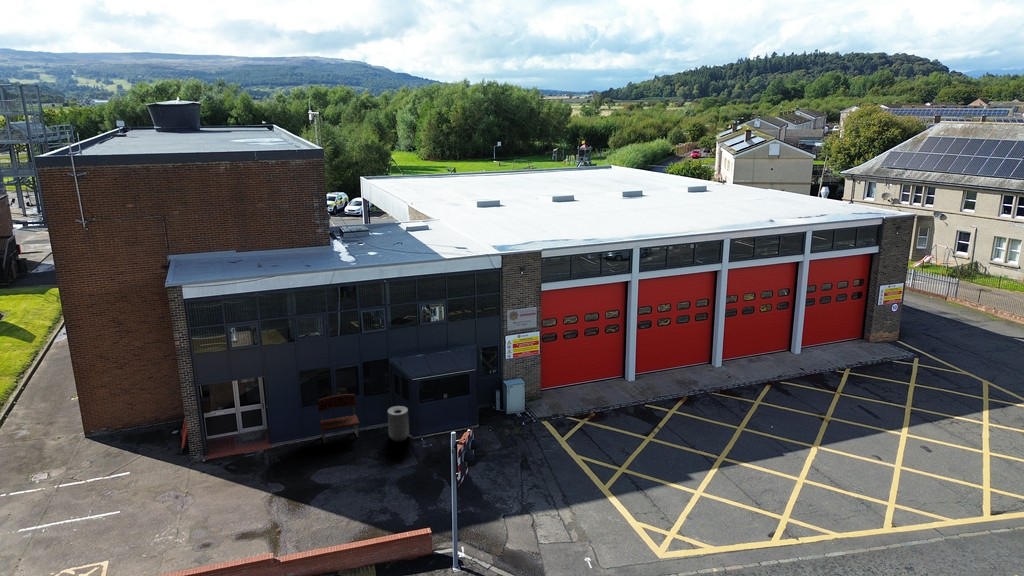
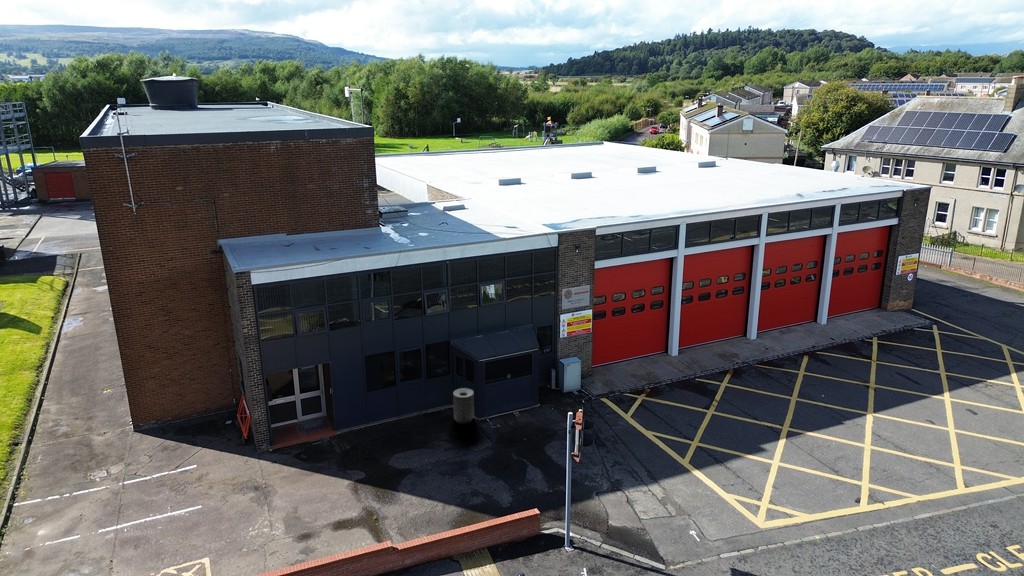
bench: present [318,394,360,443] -> none [381,378,425,429]

